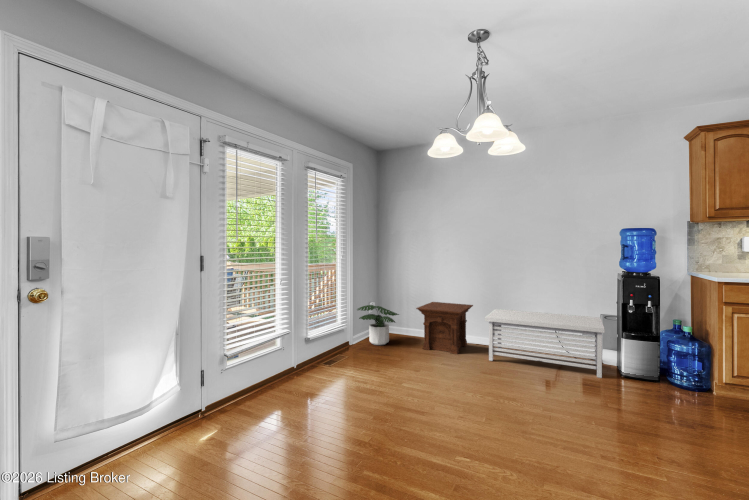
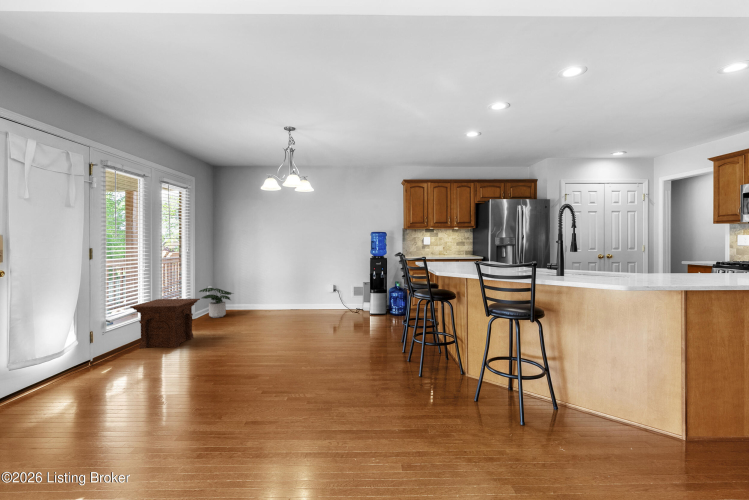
side table: present [416,302,473,354] -> present [130,299,200,348]
storage bench: present [485,309,605,378] -> none [296,284,362,316]

